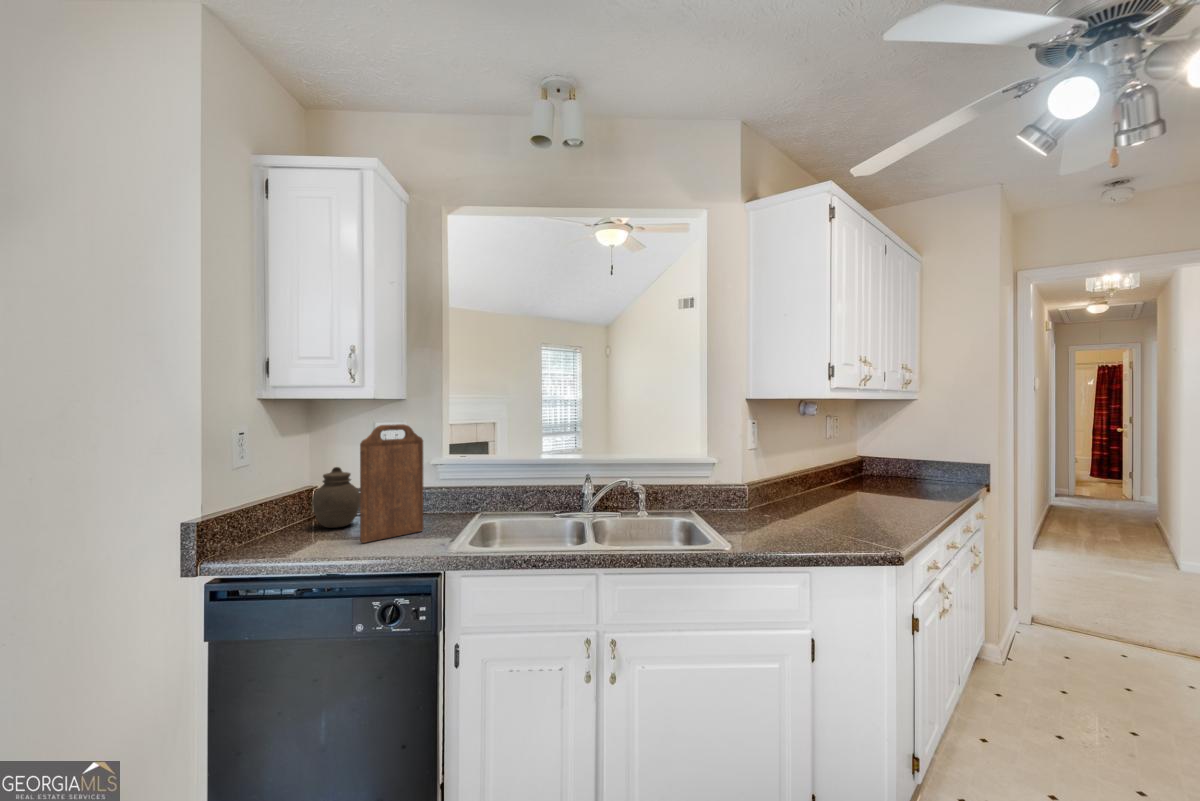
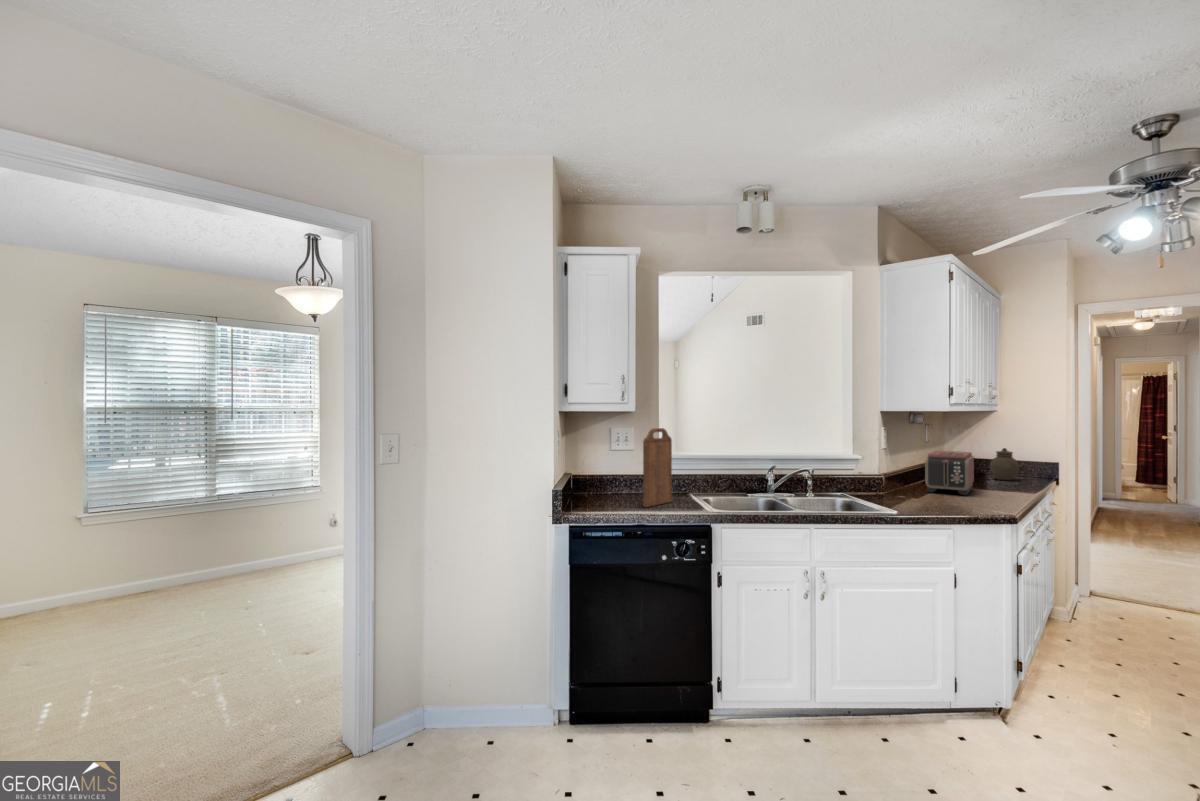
toaster: none [805,451,873,513] -> present [925,451,974,495]
jar: present [312,467,360,528] -> present [990,448,1019,480]

